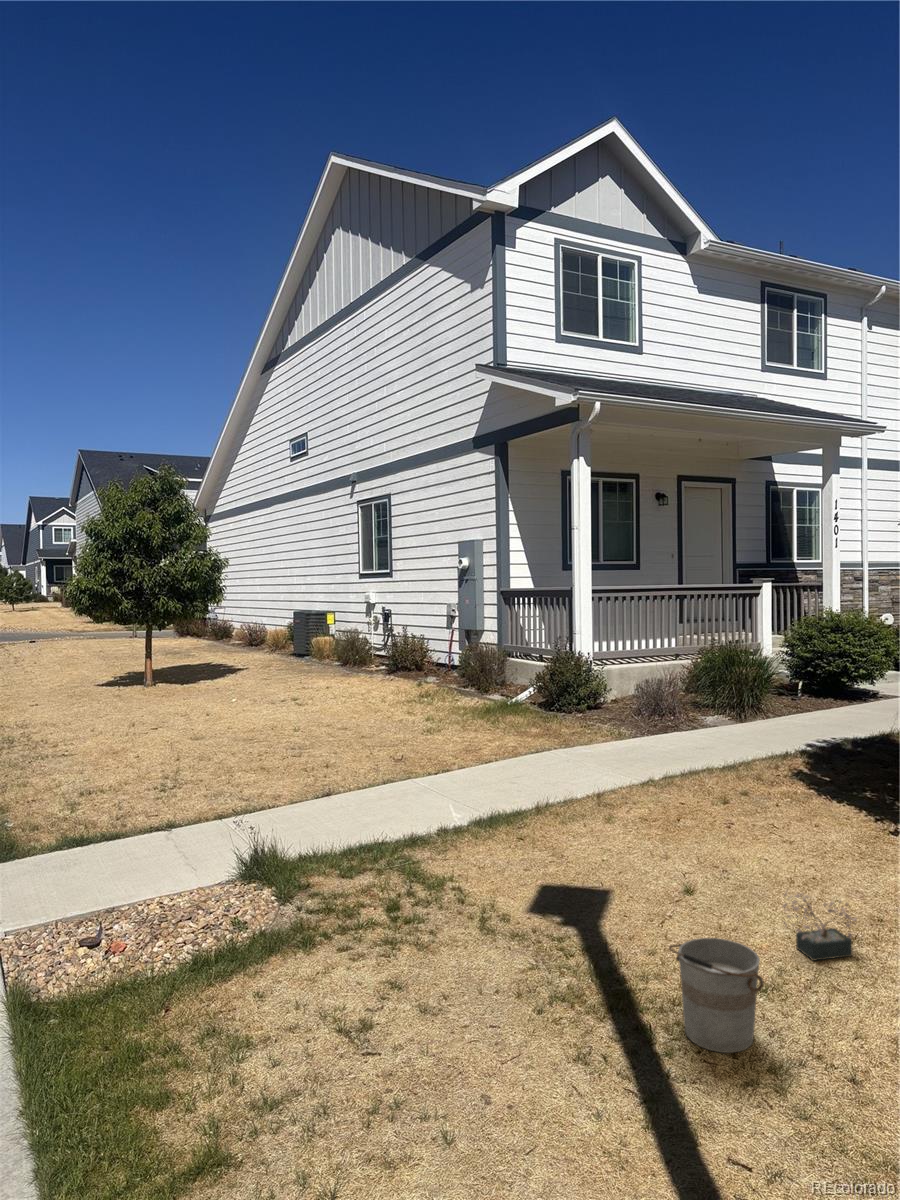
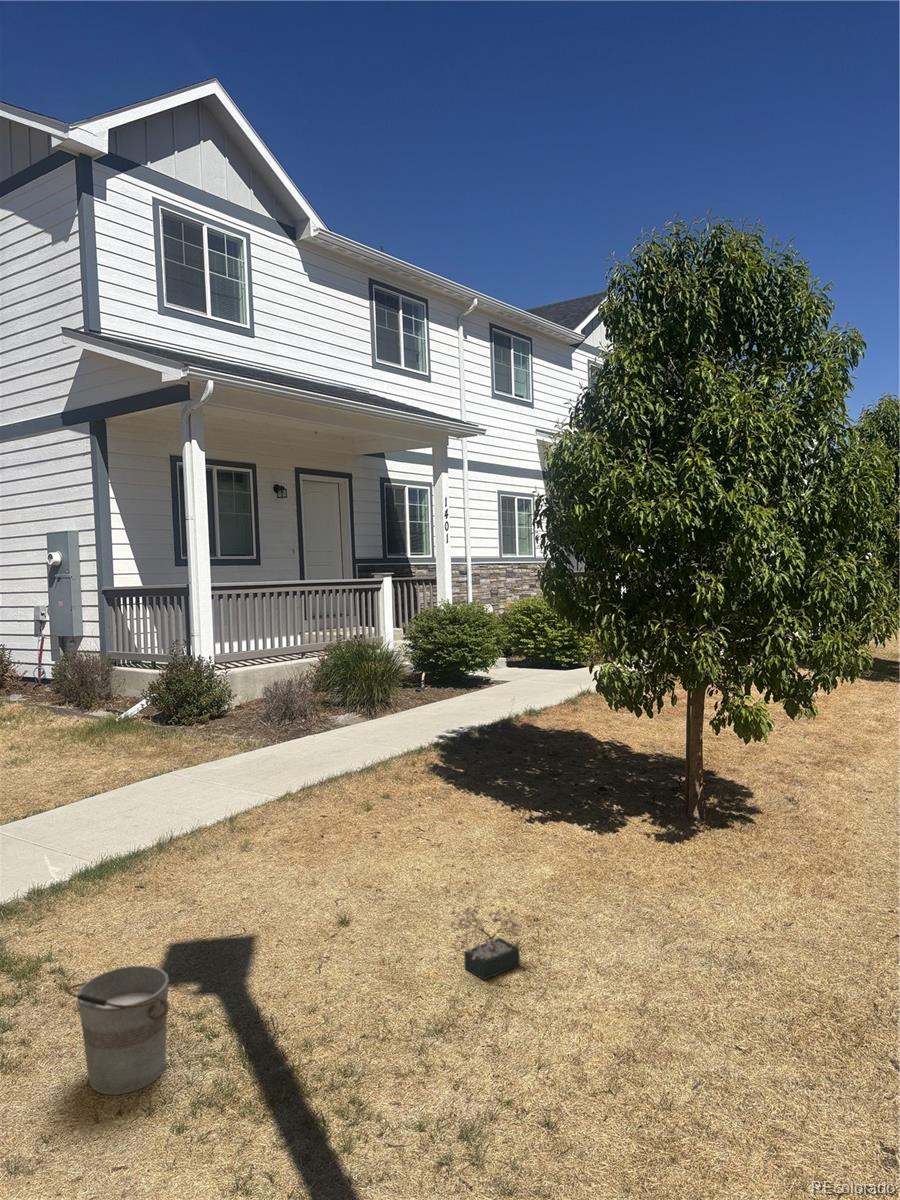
bucket: present [669,938,764,1053] -> present [67,966,169,1095]

